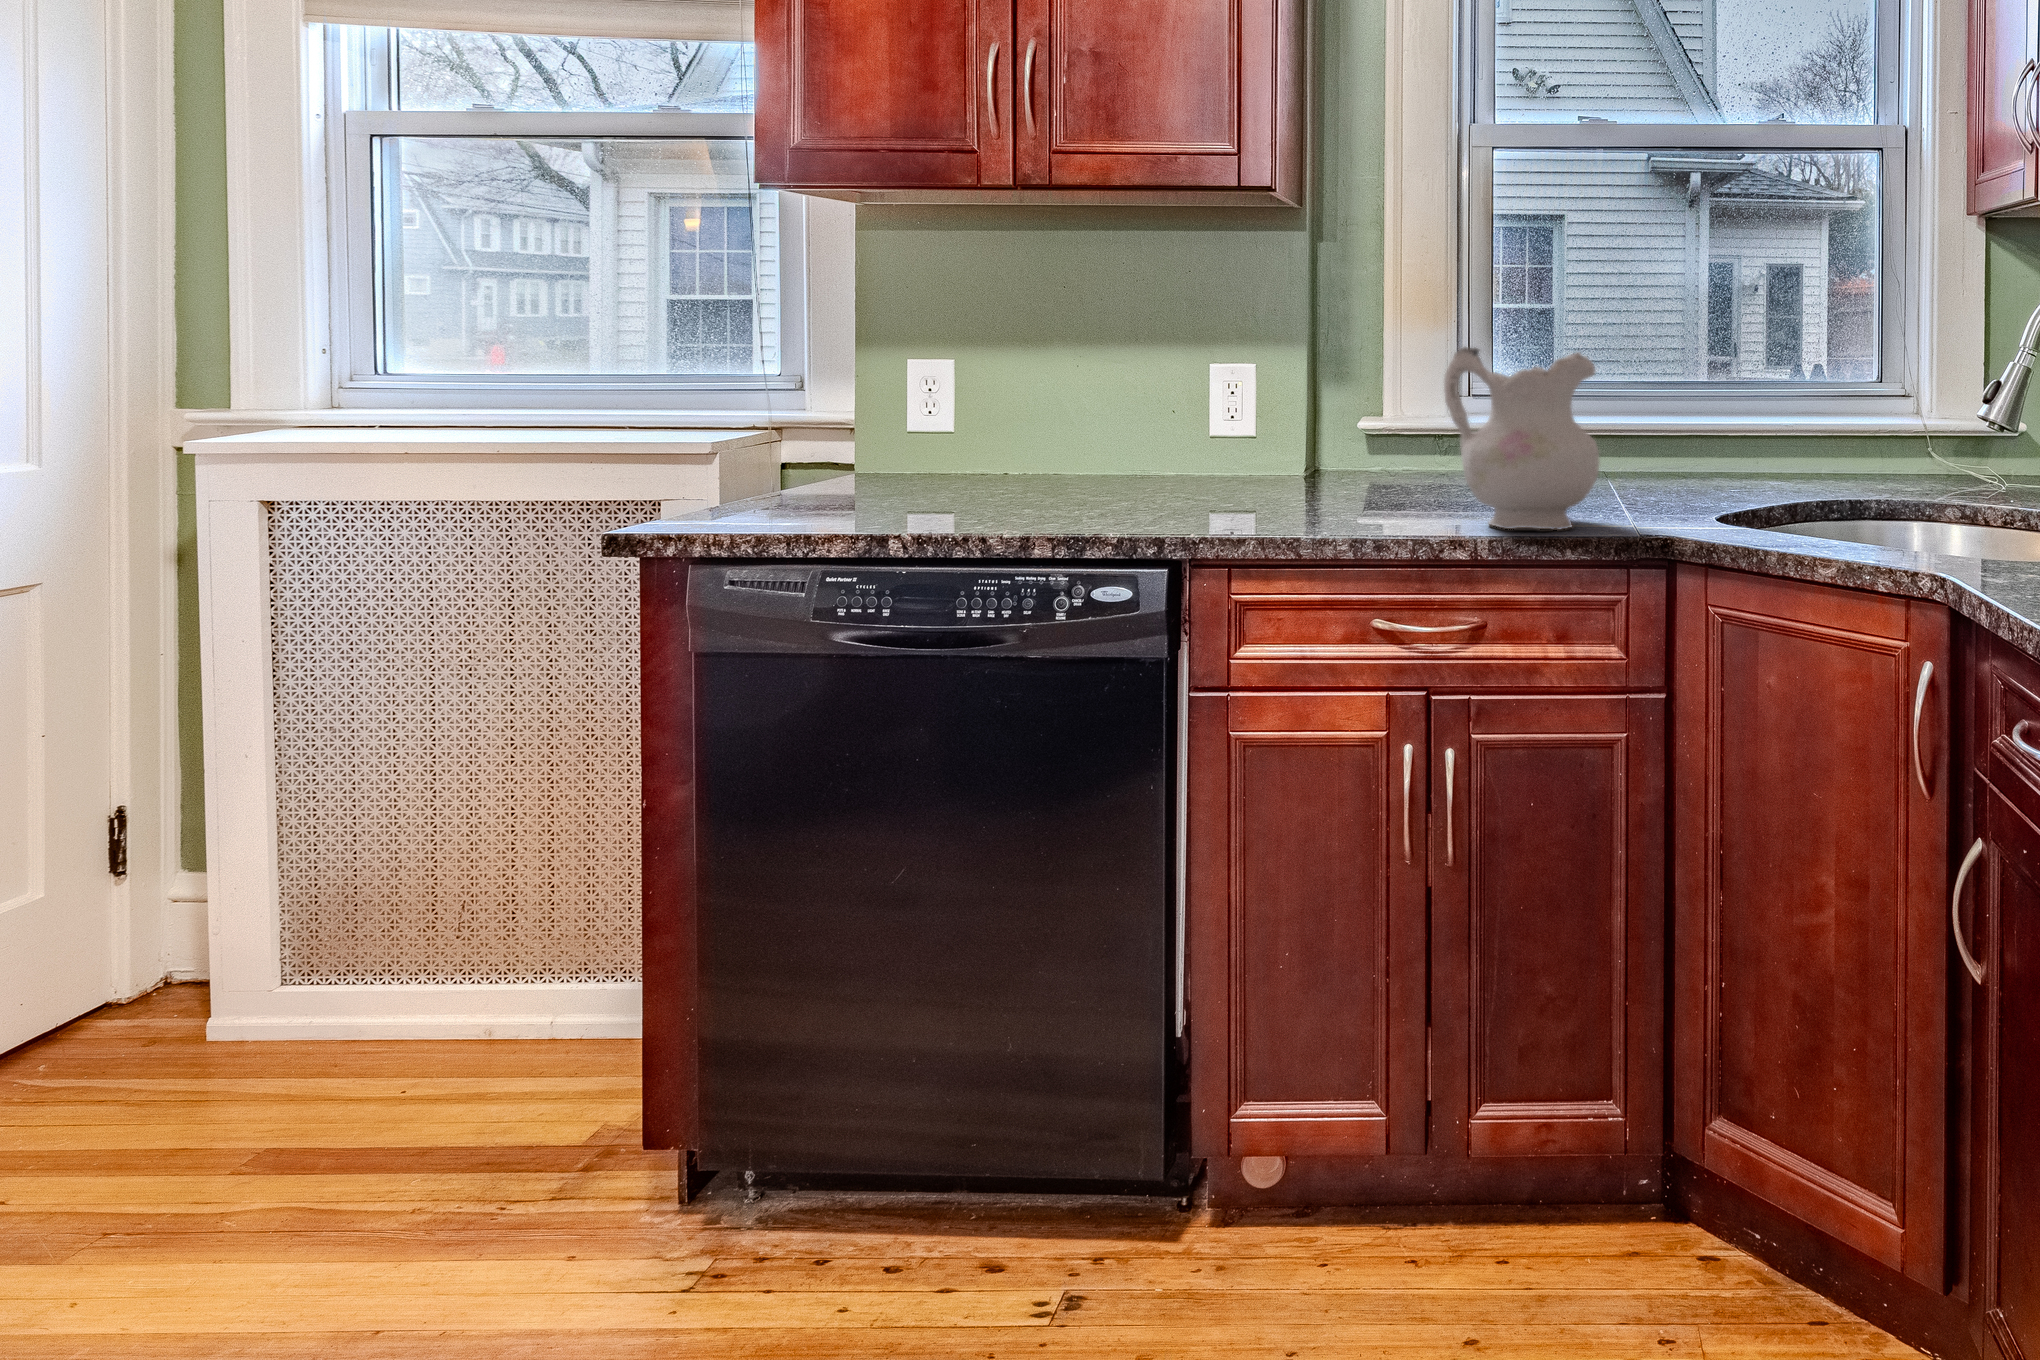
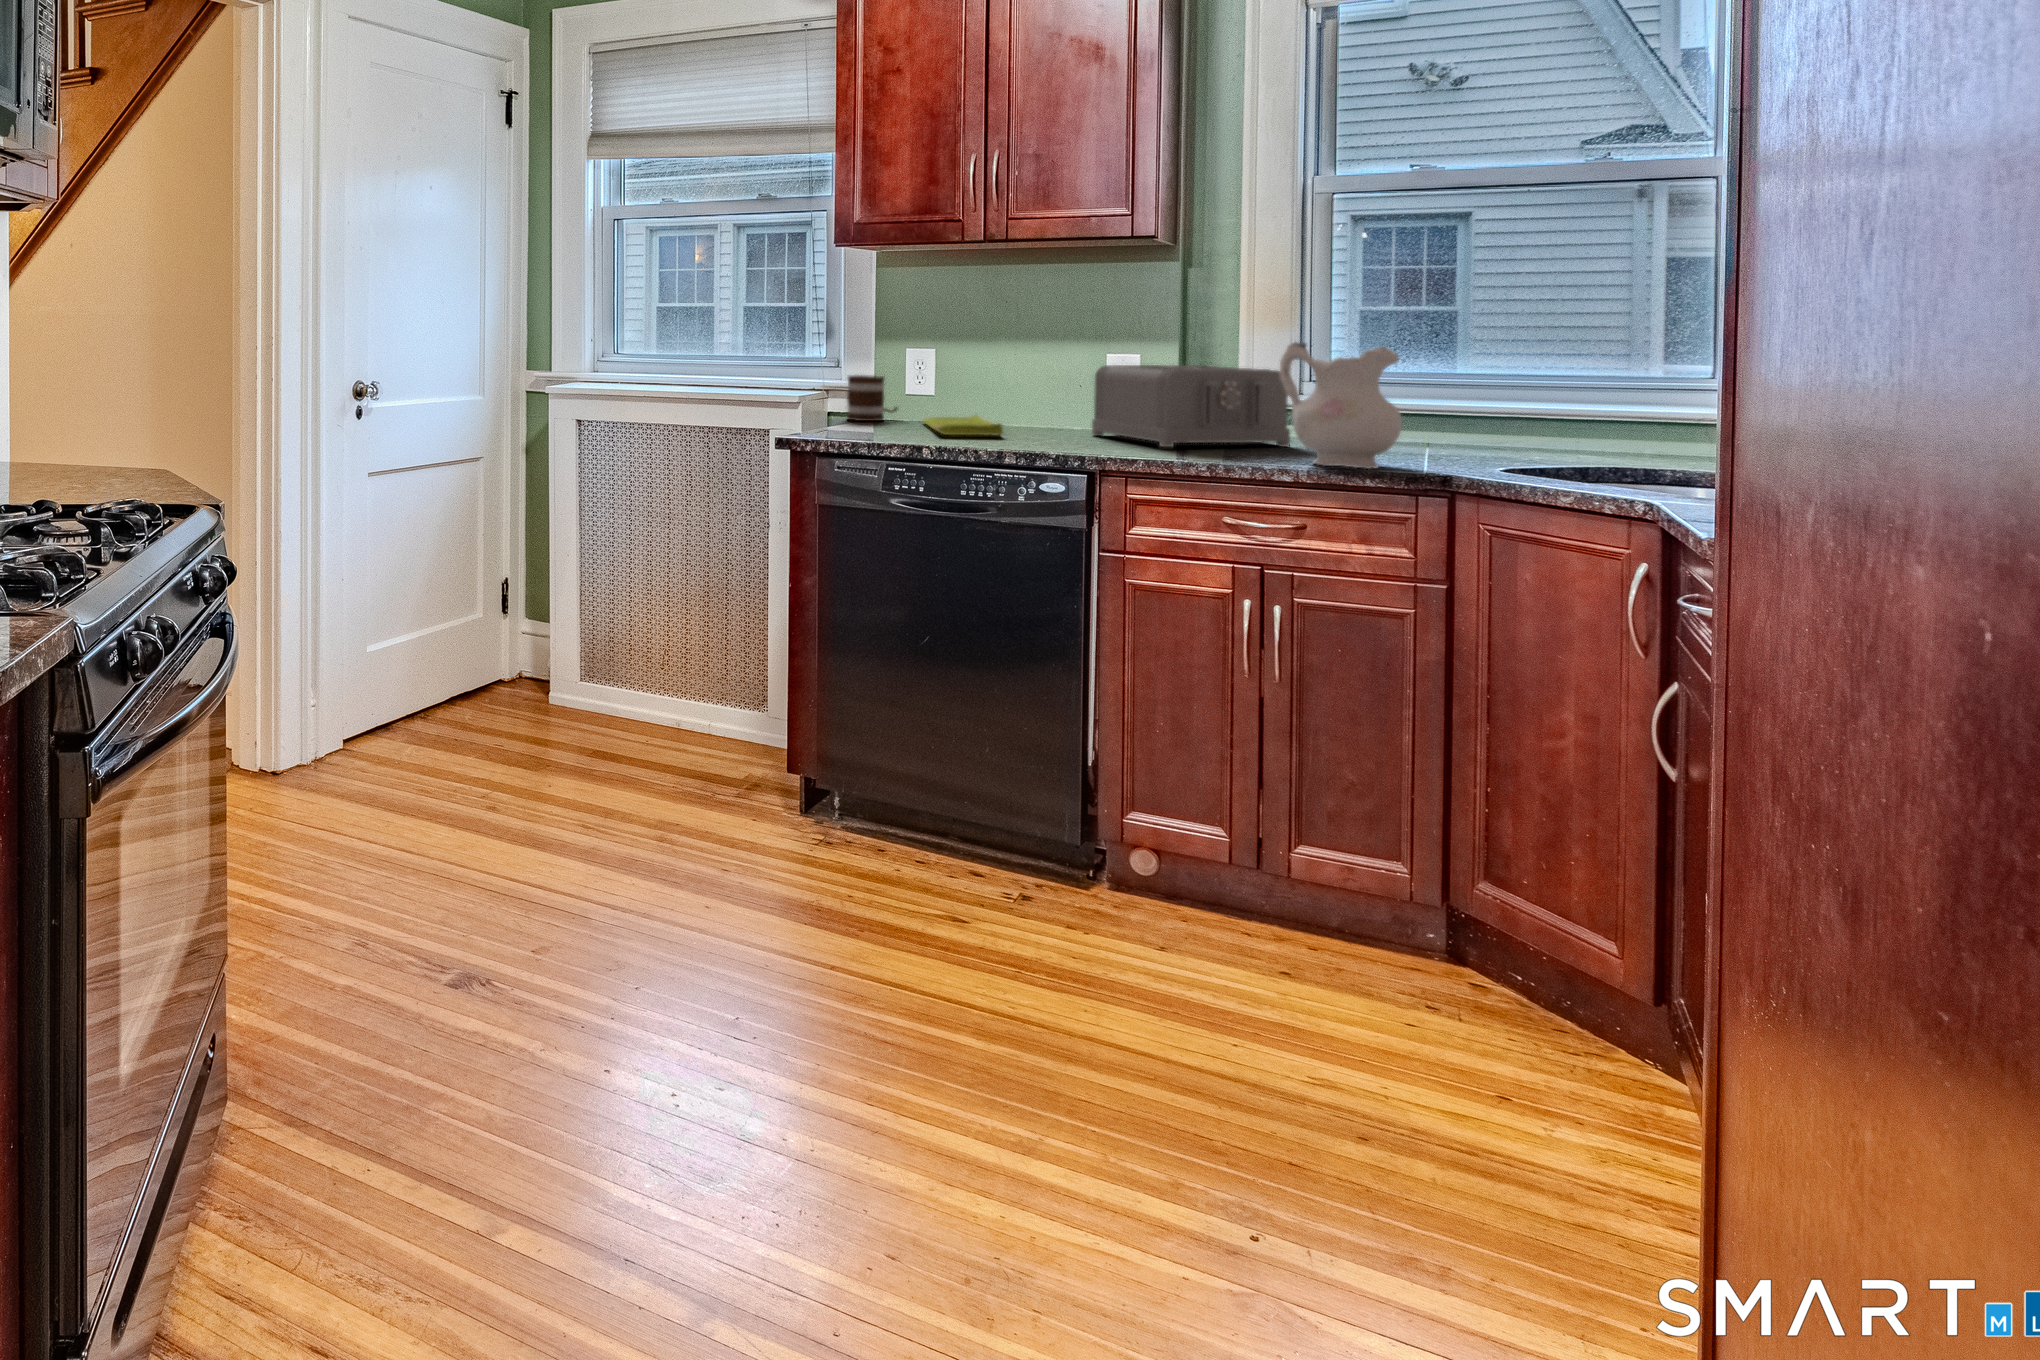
toaster: none [1187,378,1452,507] -> present [1092,365,1290,447]
mug: none [805,403,902,479] -> present [847,375,897,421]
dish towel: none [933,458,1050,503] -> present [923,415,1003,435]

